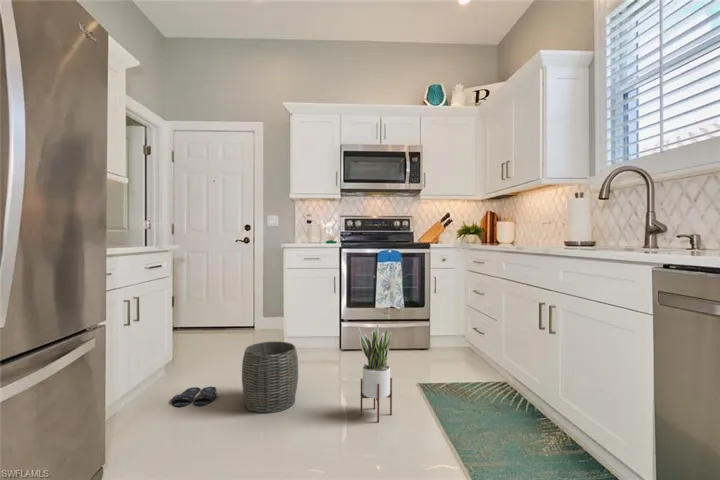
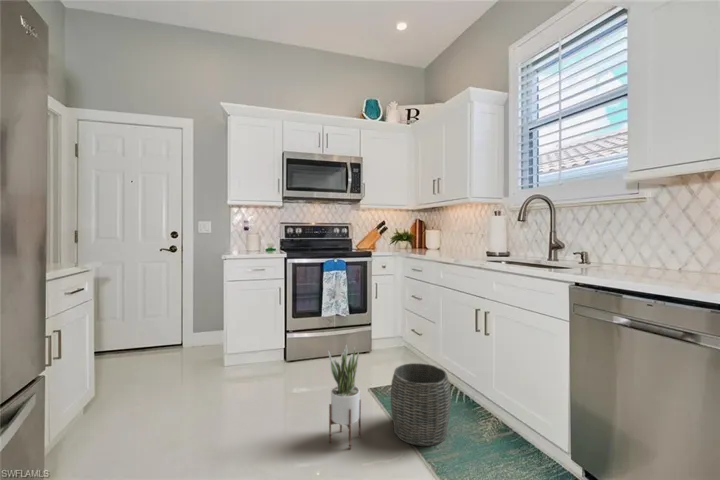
woven basket: present [242,342,298,413] -> present [391,363,450,446]
slippers: present [172,387,217,407] -> none [98,425,158,462]

